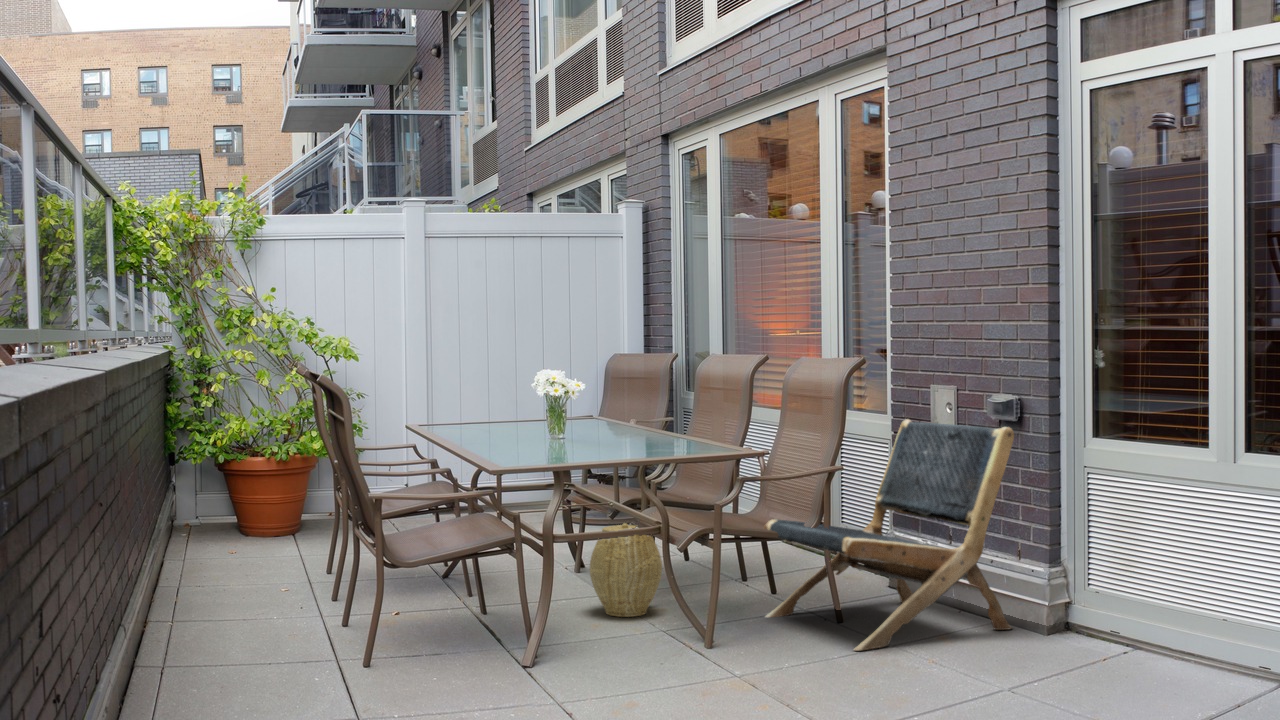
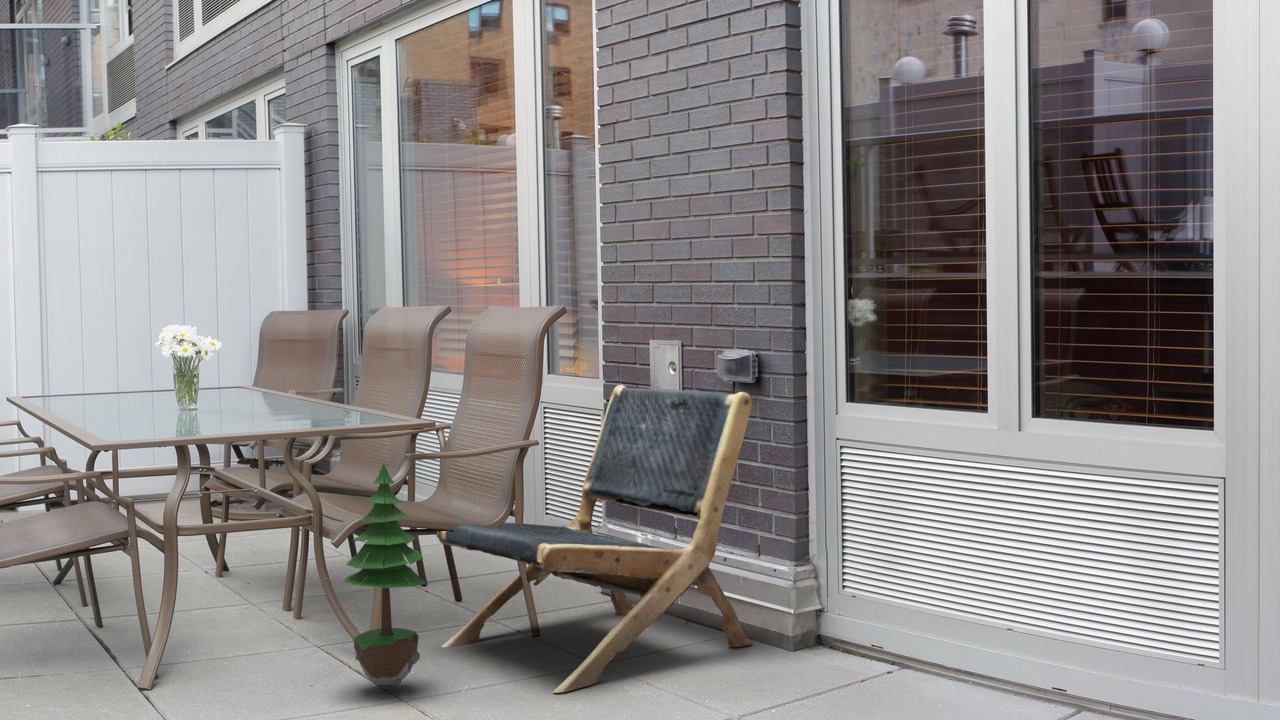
potted tree: none [698,472,759,641] -> present [343,464,426,690]
woven basket: present [590,523,662,617] -> none [202,534,303,660]

